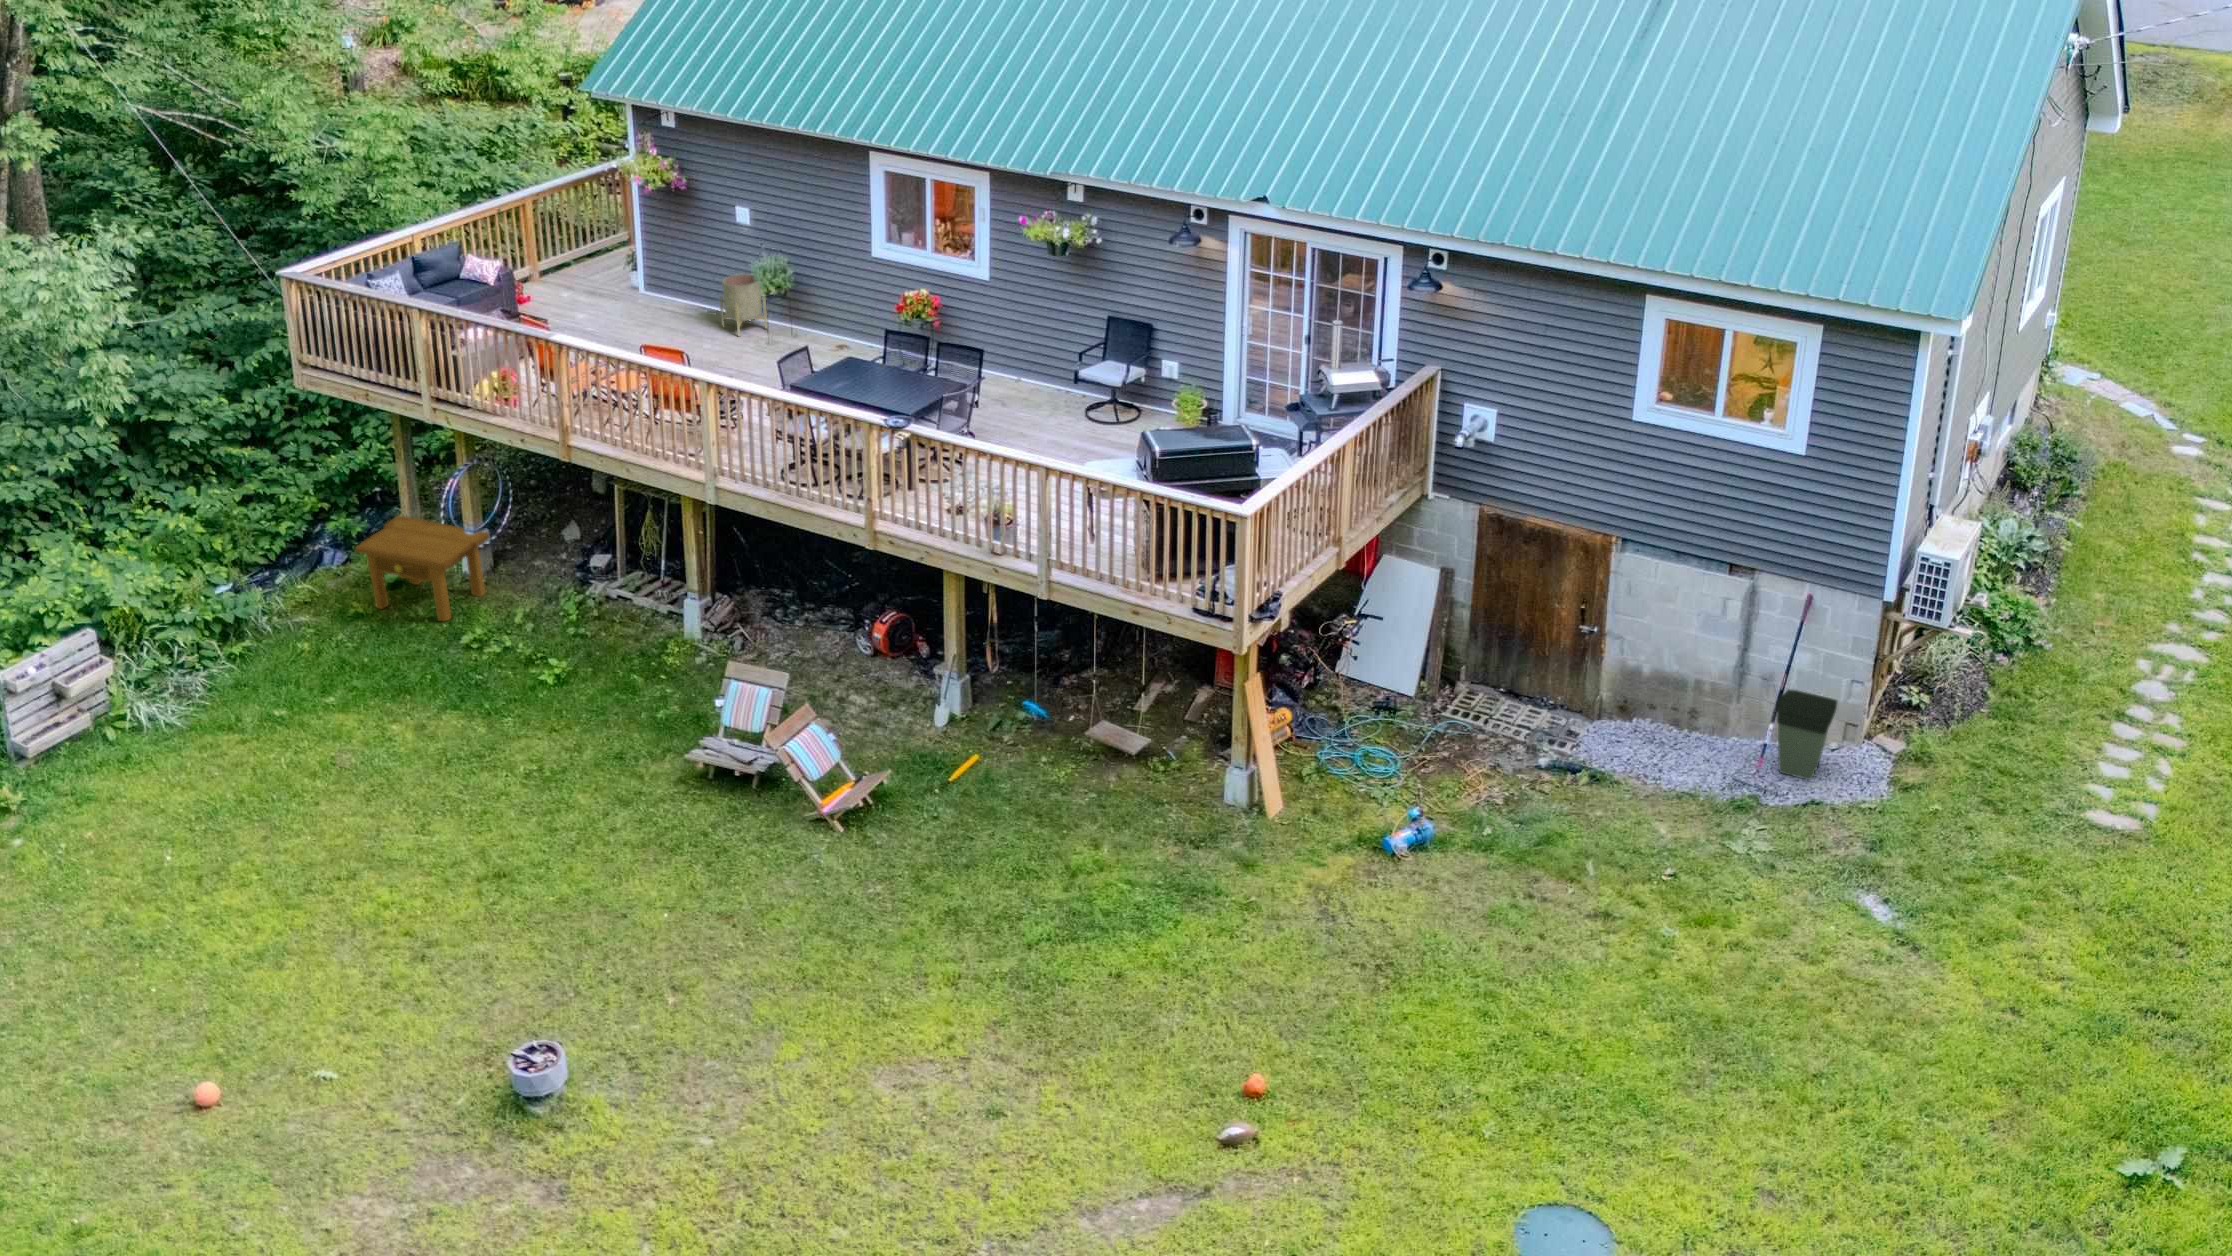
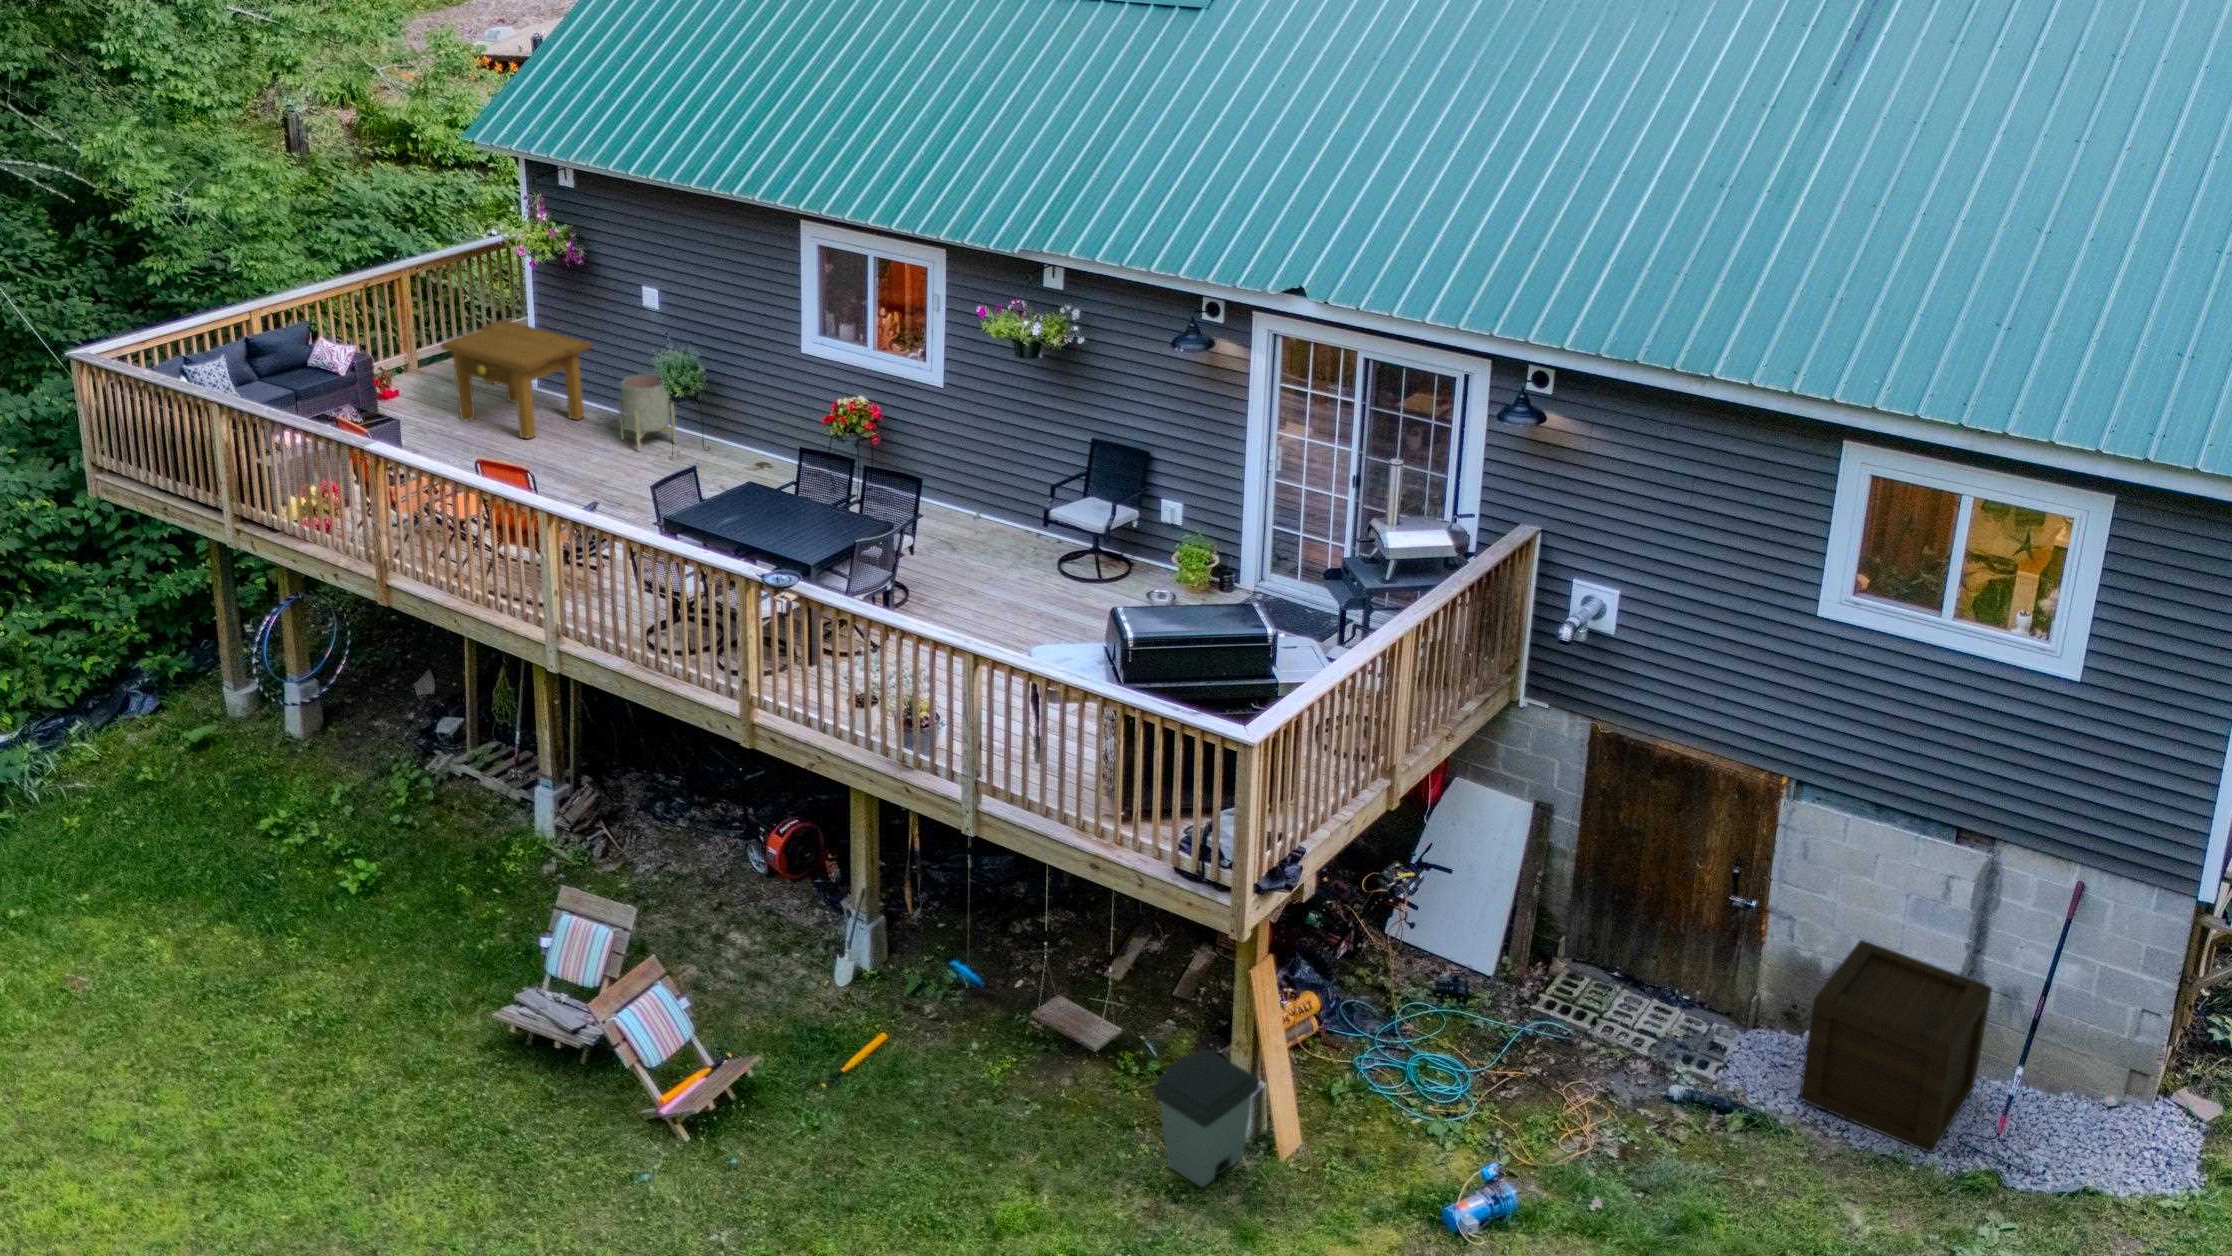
side table: present [355,515,490,621] -> present [441,319,591,439]
wooden crate: none [1626,647,1753,785] -> present [1800,940,1992,1153]
trash can: present [1776,690,1837,780] -> present [1154,1050,1259,1187]

